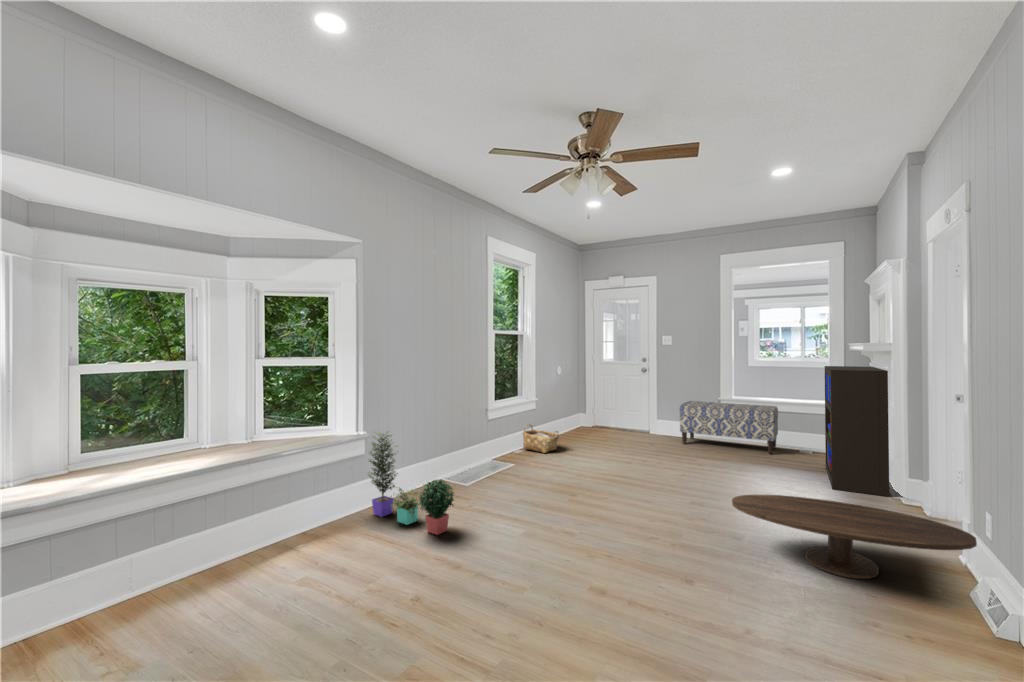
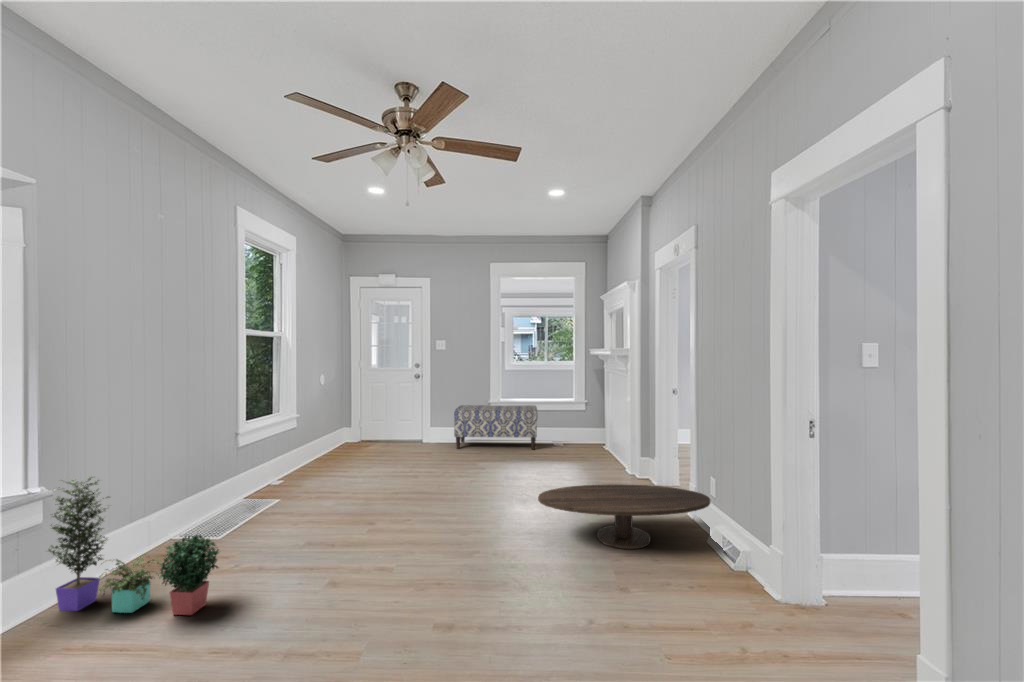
bookshelf: present [825,366,889,496] -> none [577,368,628,474]
woven basket: present [523,424,559,453] -> none [281,444,328,477]

